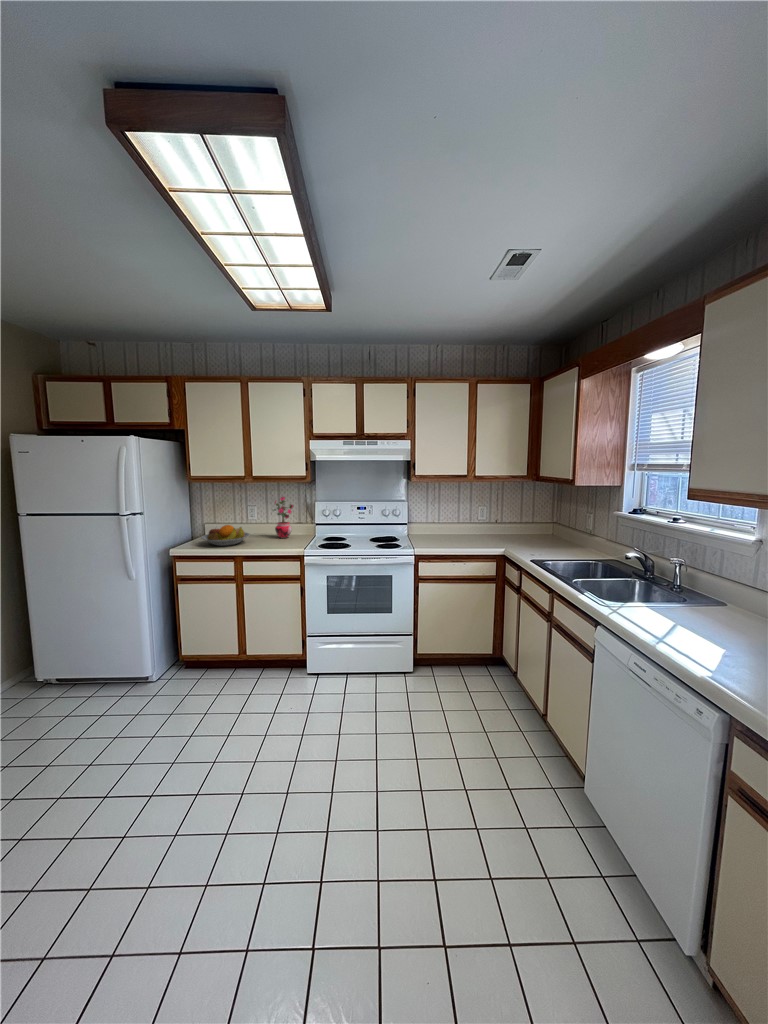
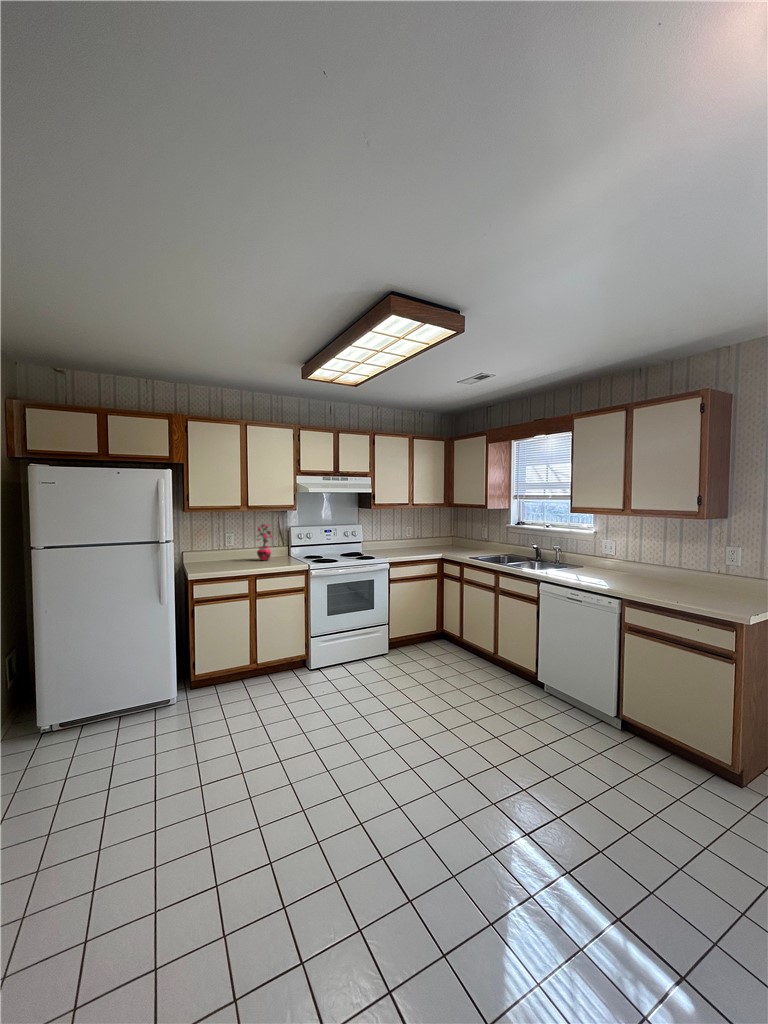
fruit bowl: present [201,525,250,546] -> none [203,550,247,569]

